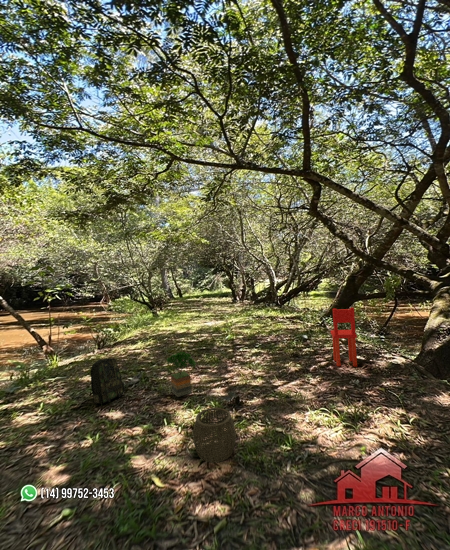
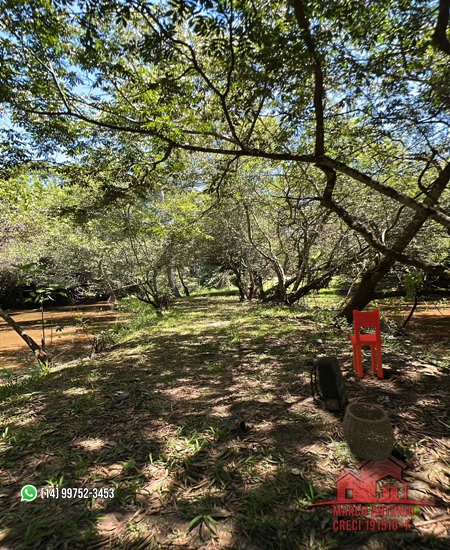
potted tree: present [167,352,196,397] -> none [158,362,194,418]
backpack: present [91,358,125,405] -> present [311,356,349,411]
woven basket: present [193,408,236,463] -> present [343,402,395,462]

